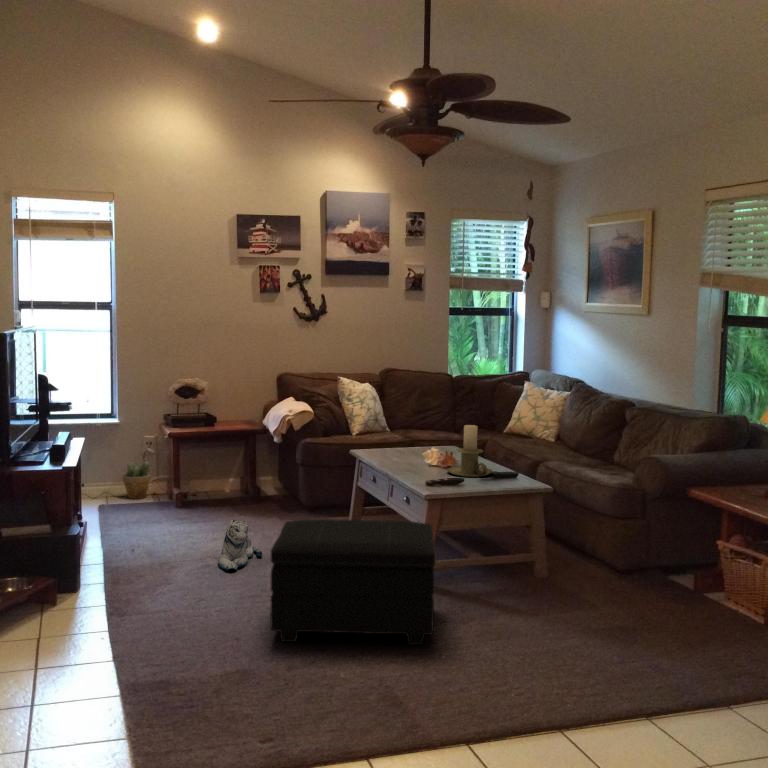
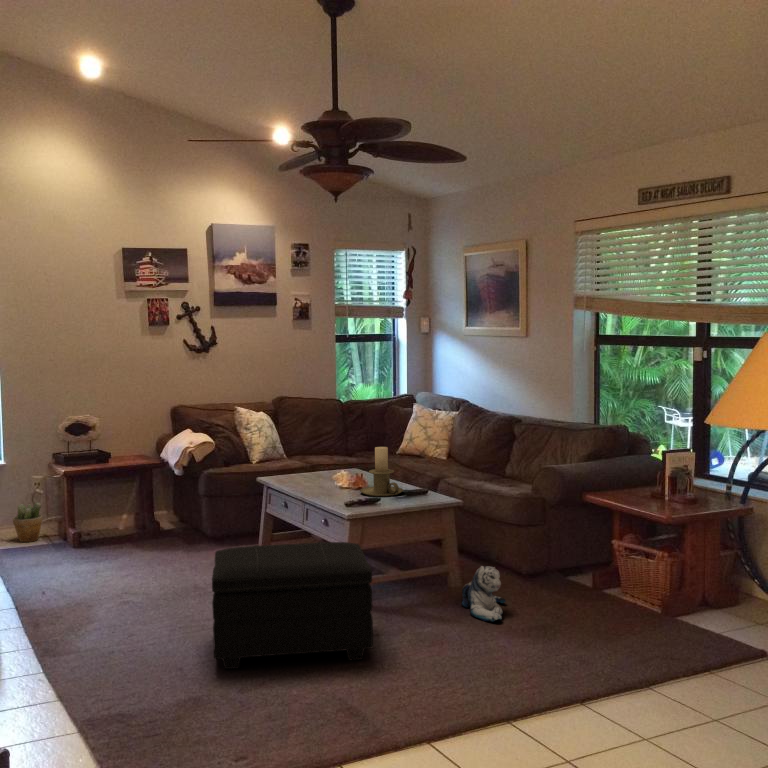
plush toy: present [218,520,262,571] -> present [461,566,506,622]

